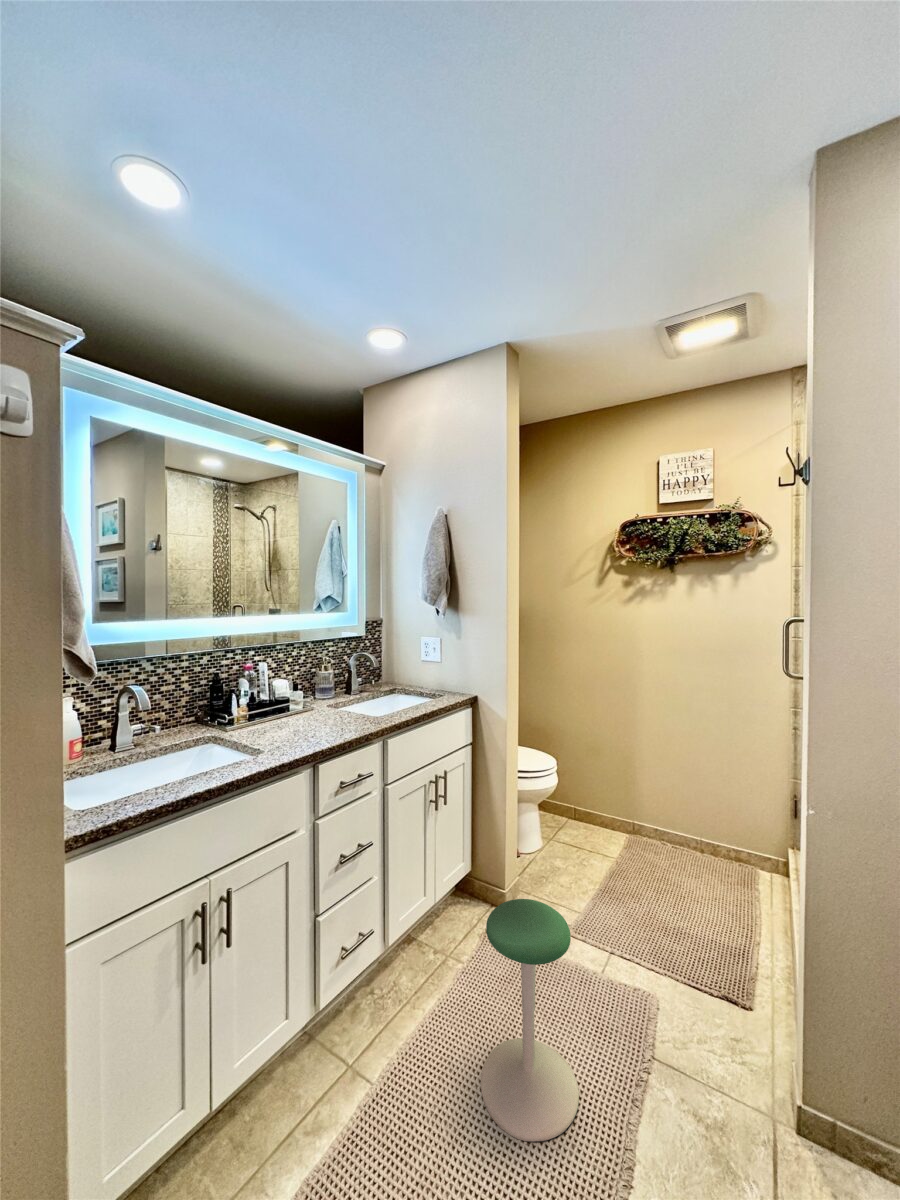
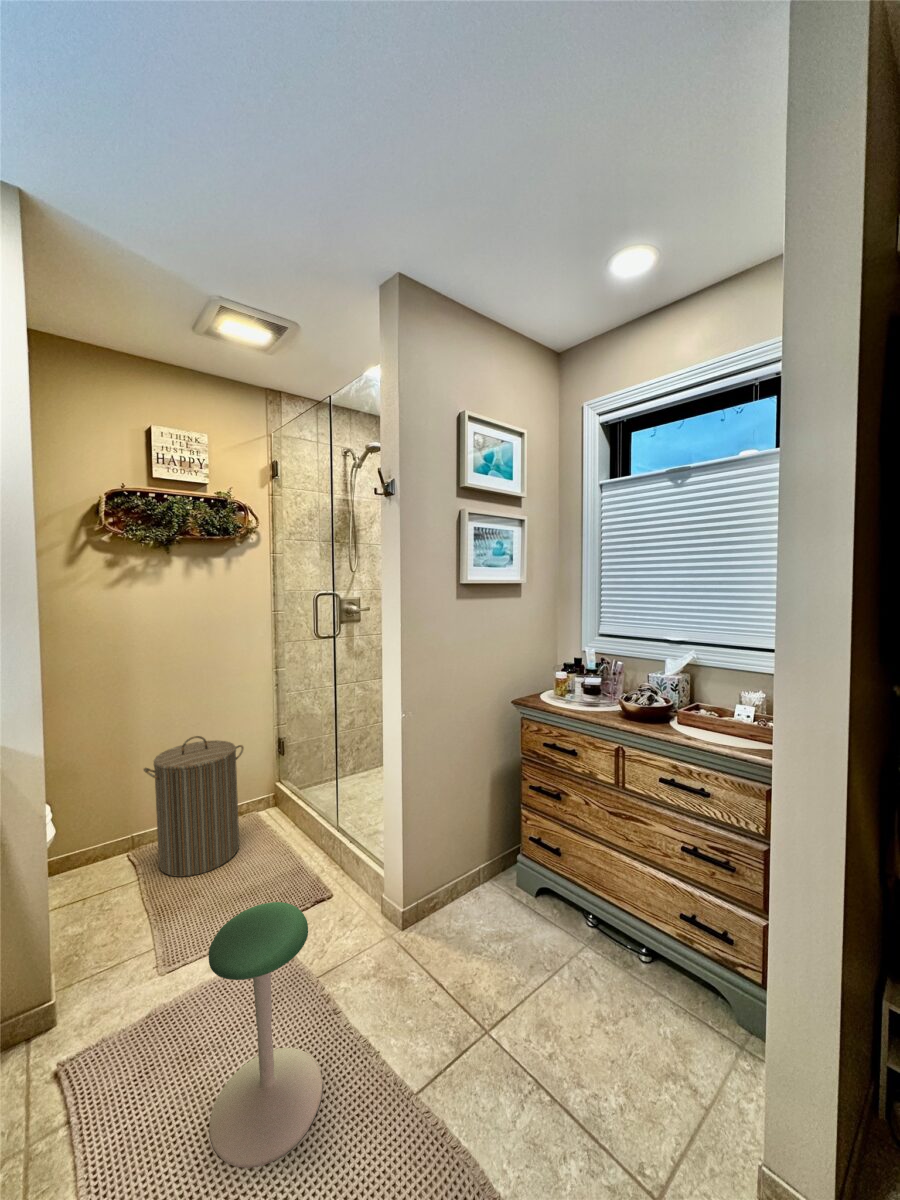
laundry hamper: none [628,751,725,893] -> present [144,736,244,877]

